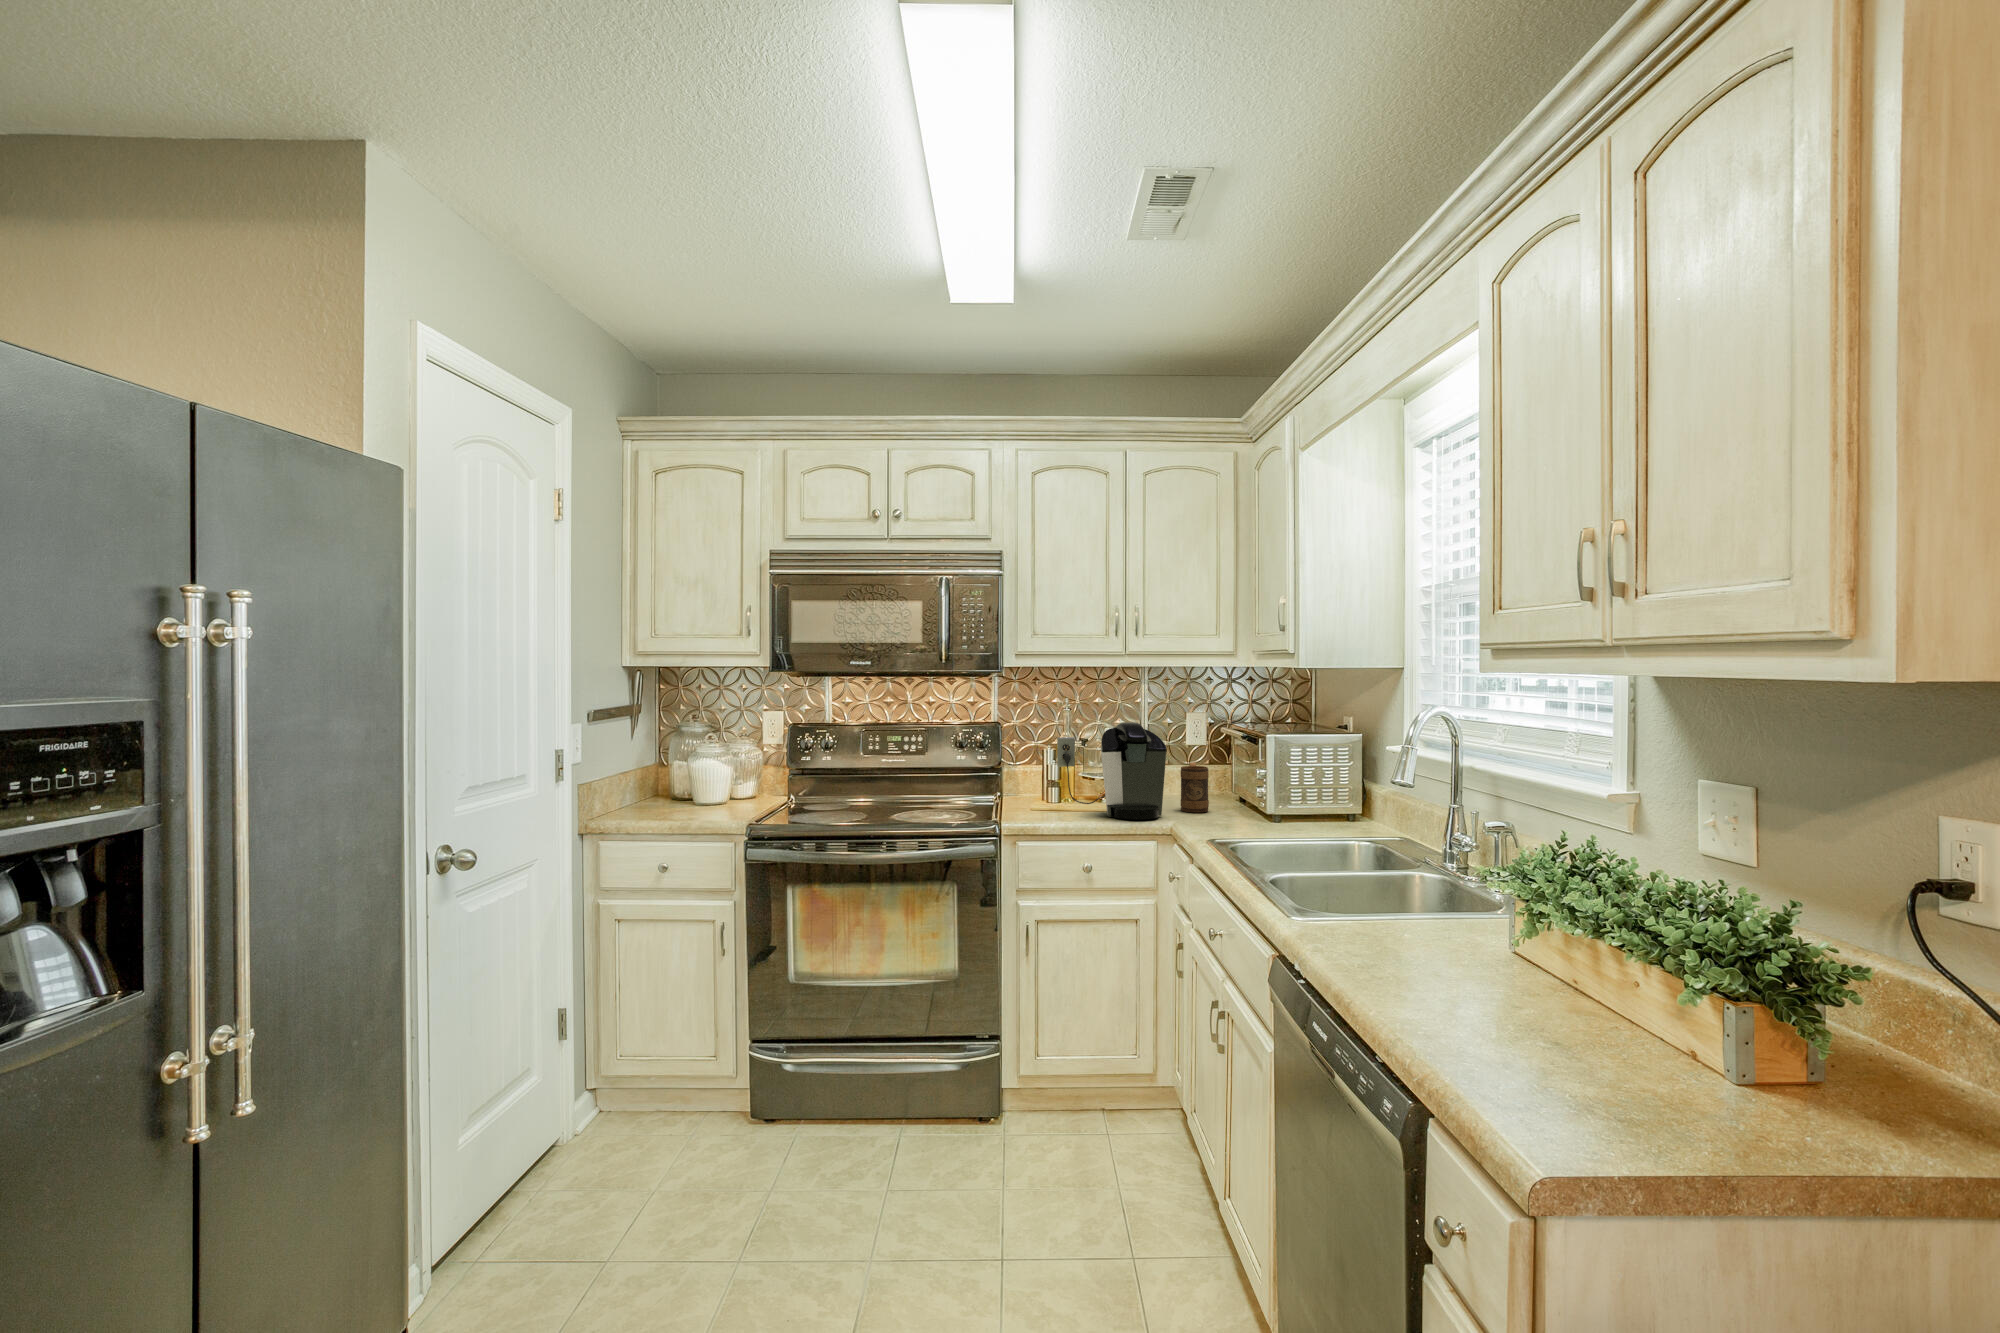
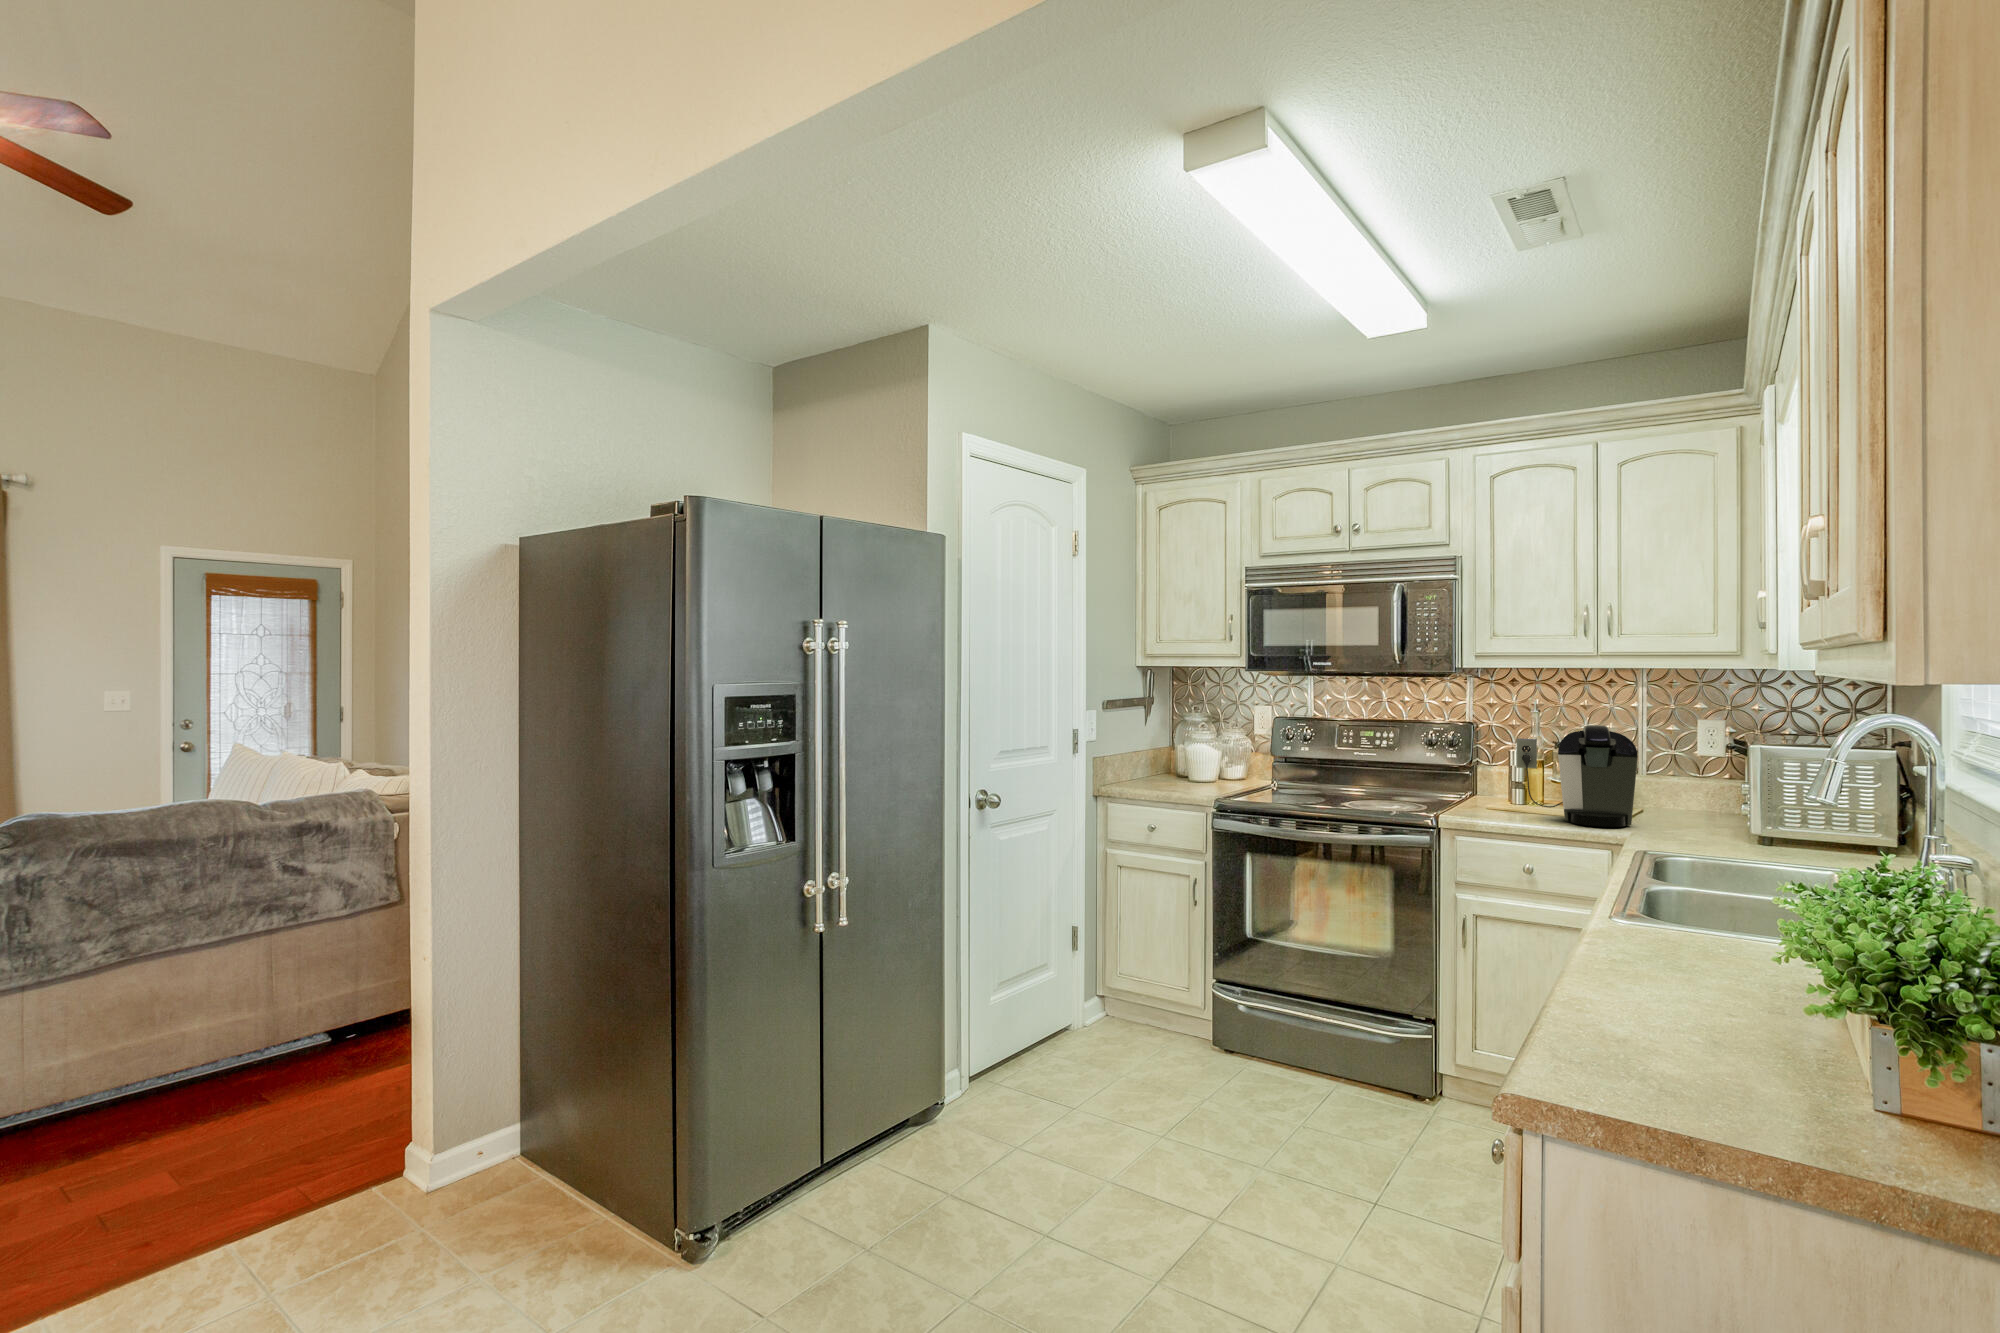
mug: present [1181,762,1209,812] -> none [1668,773,1705,827]

